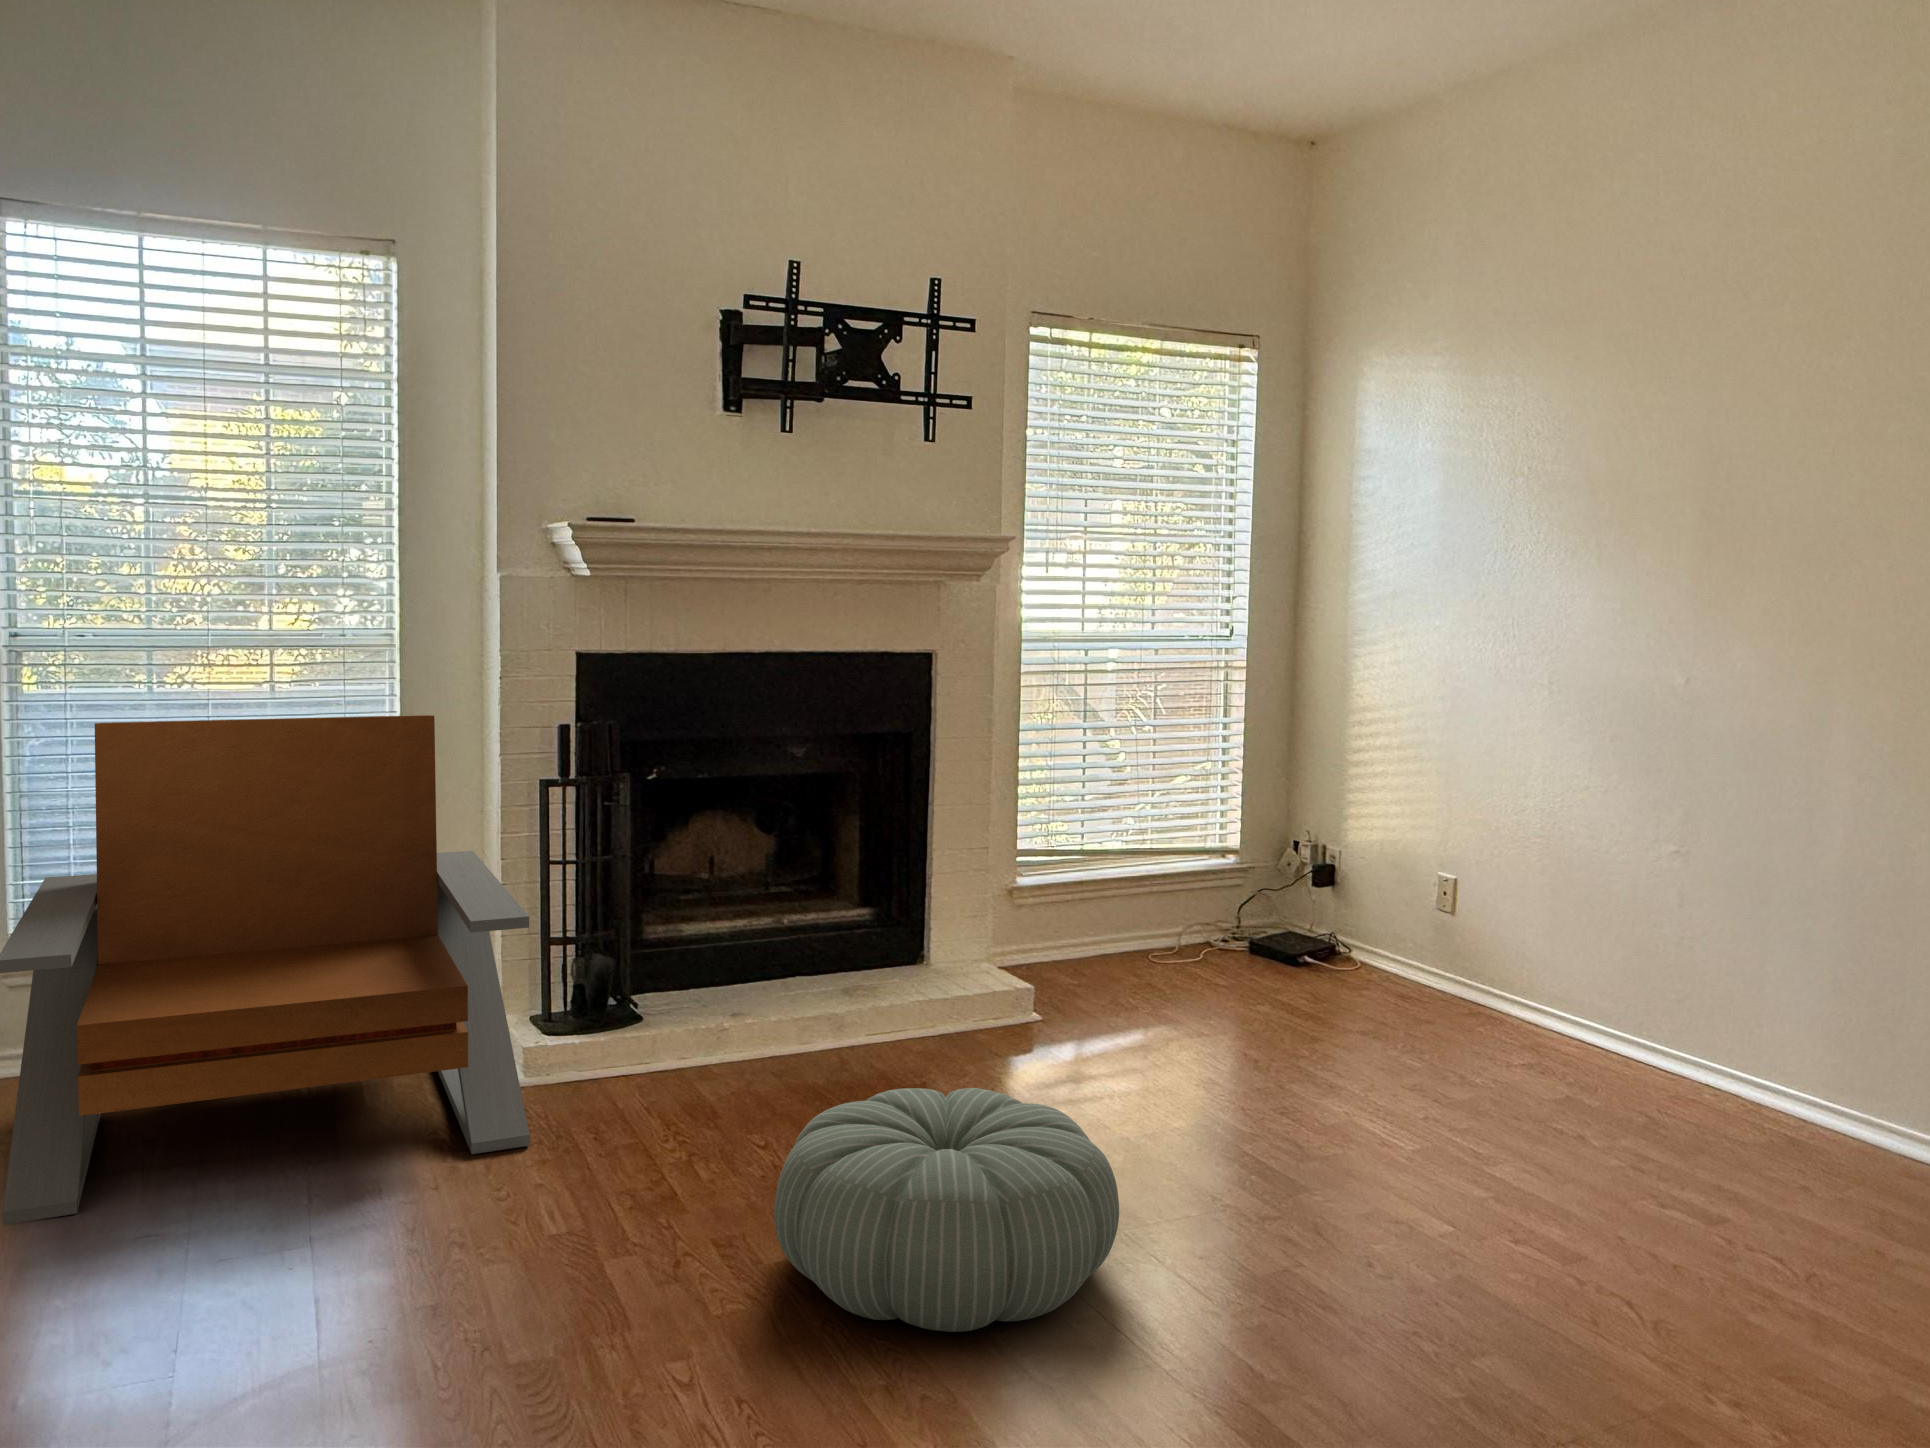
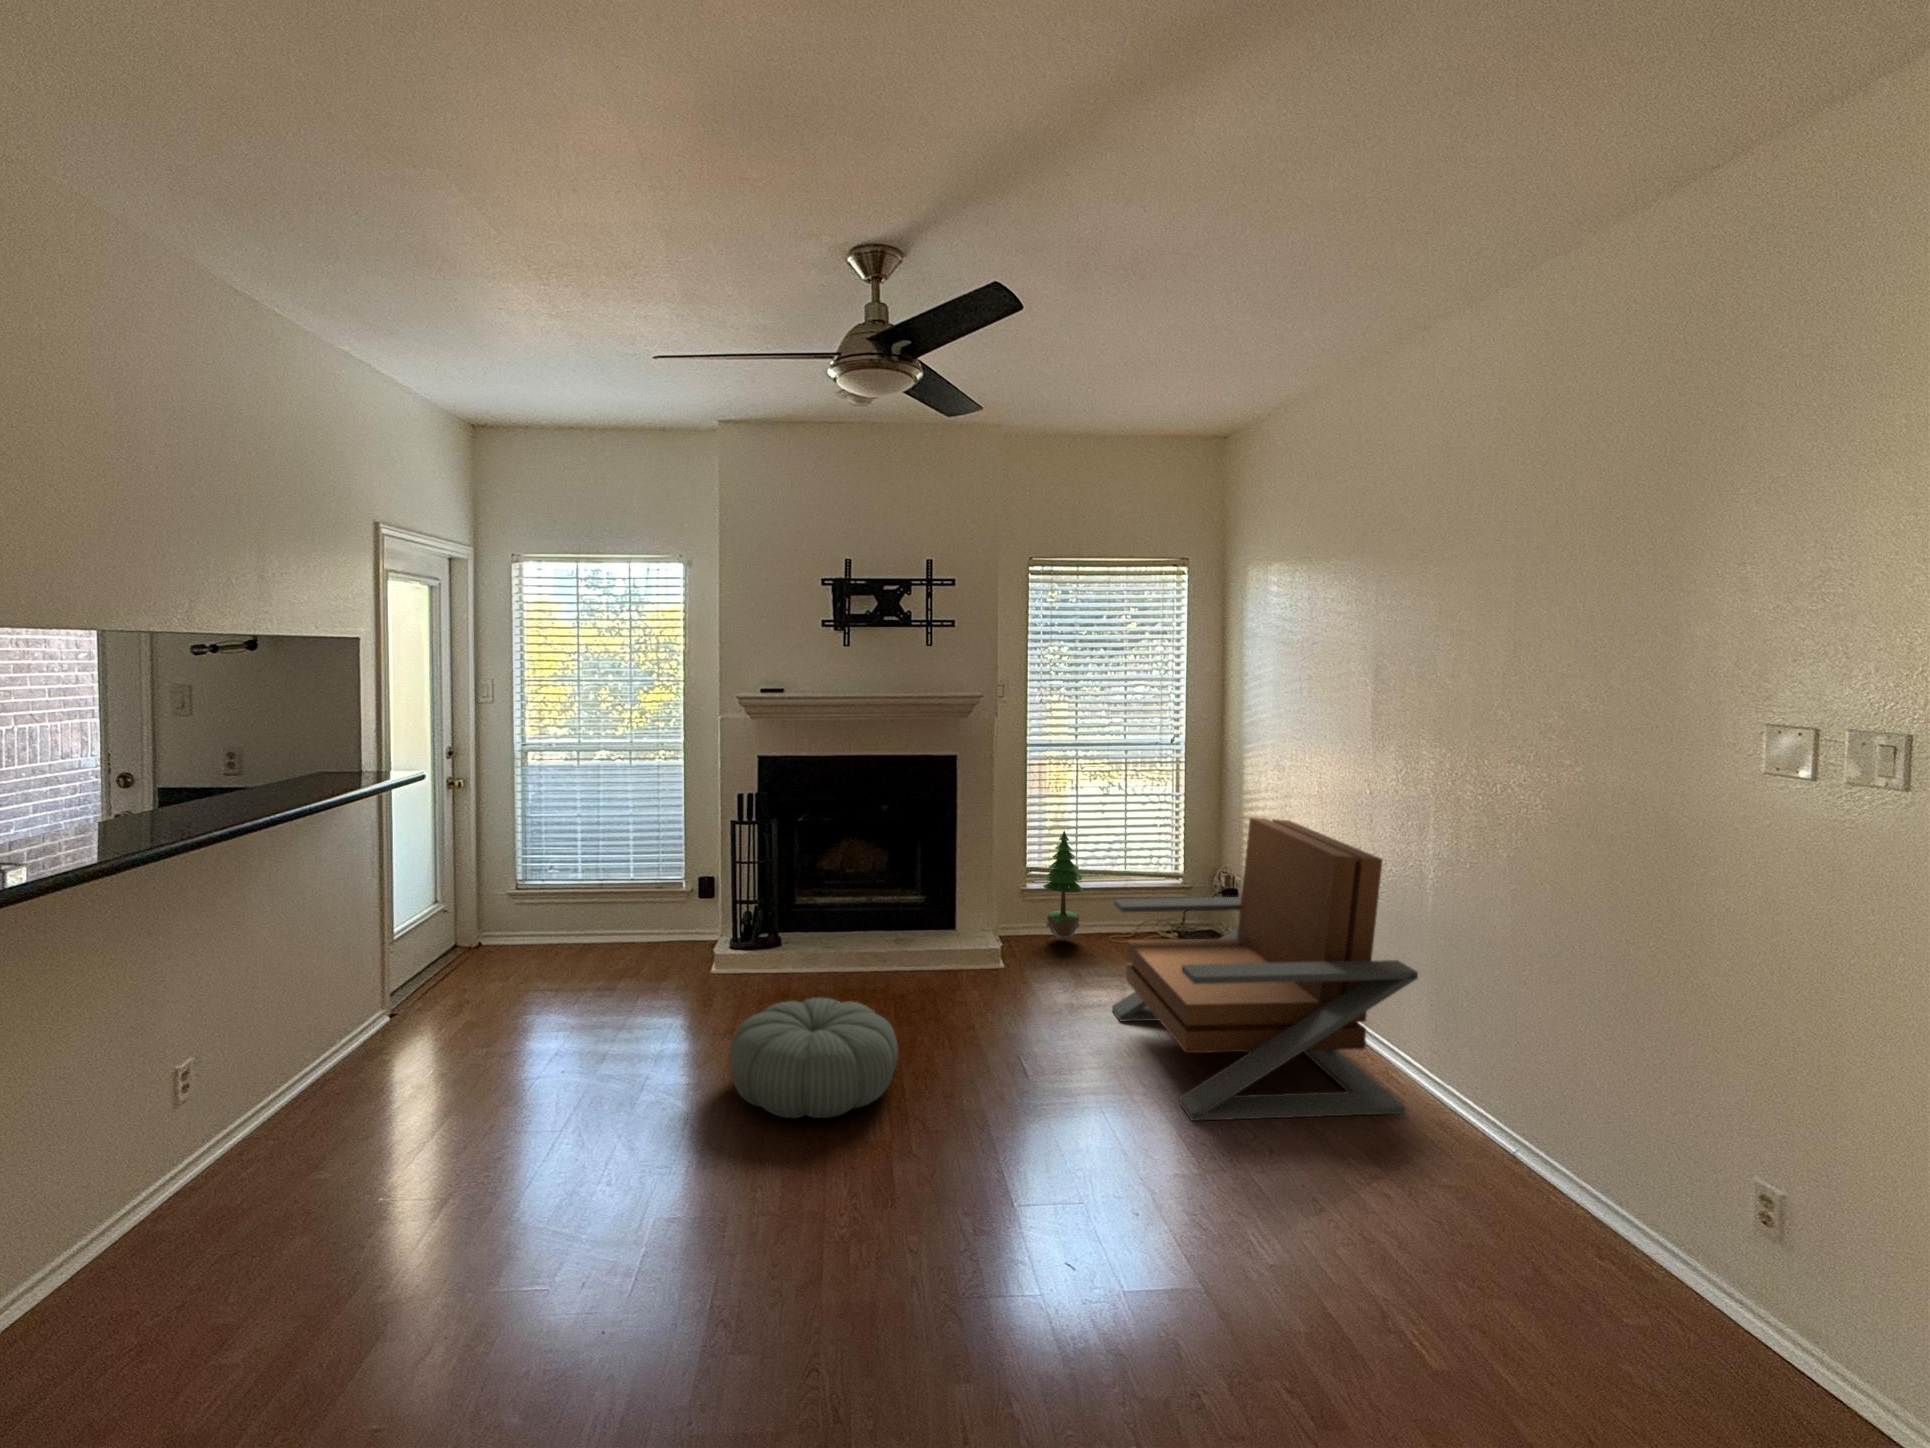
lounge chair: present [0,715,530,1225] -> present [1112,817,1418,1121]
potted tree: none [1051,781,1120,971] -> present [1043,831,1083,942]

